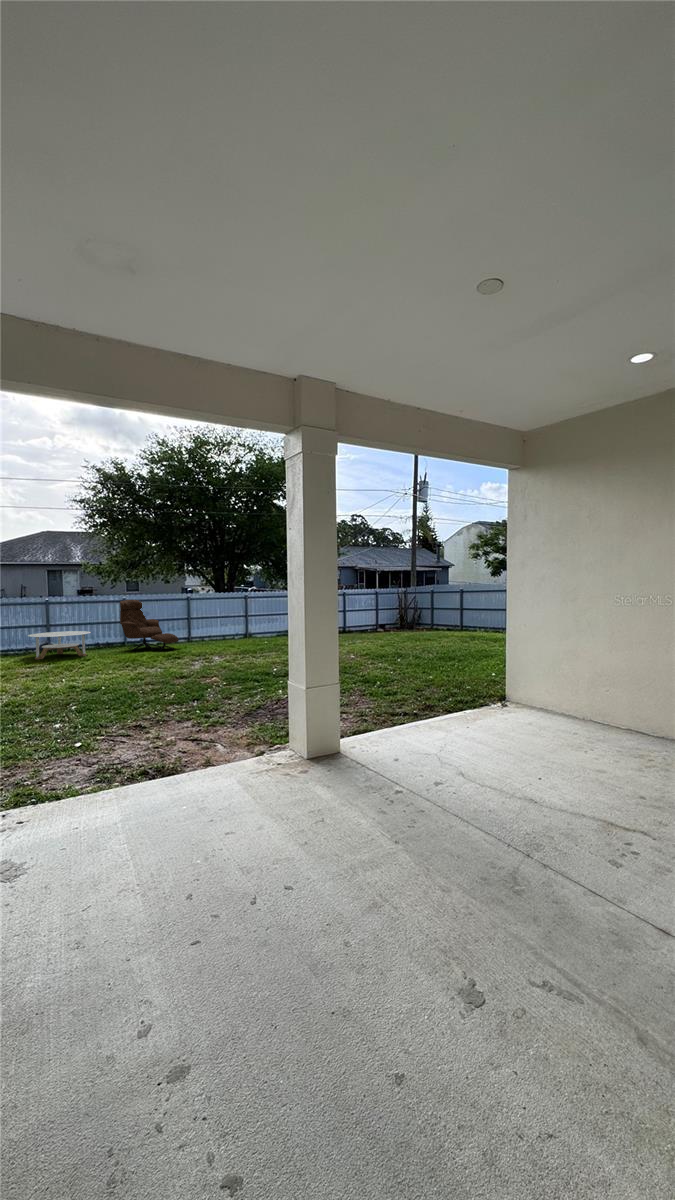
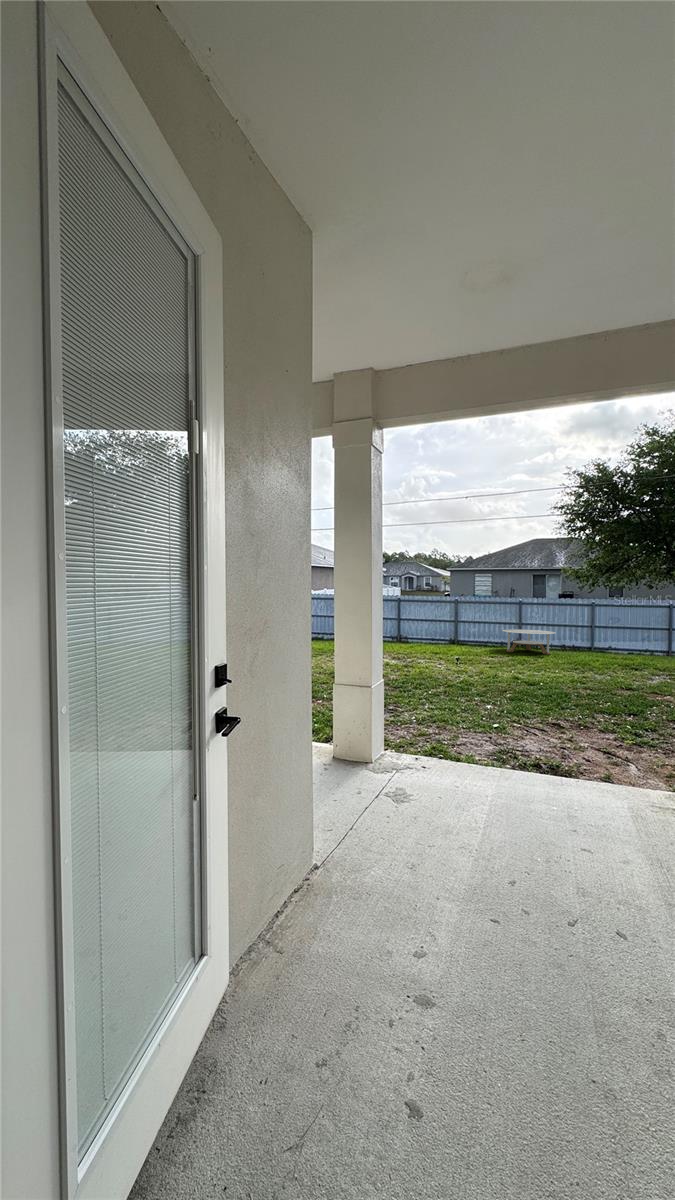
lounge chair: present [120,600,179,651] -> none [586,604,651,661]

